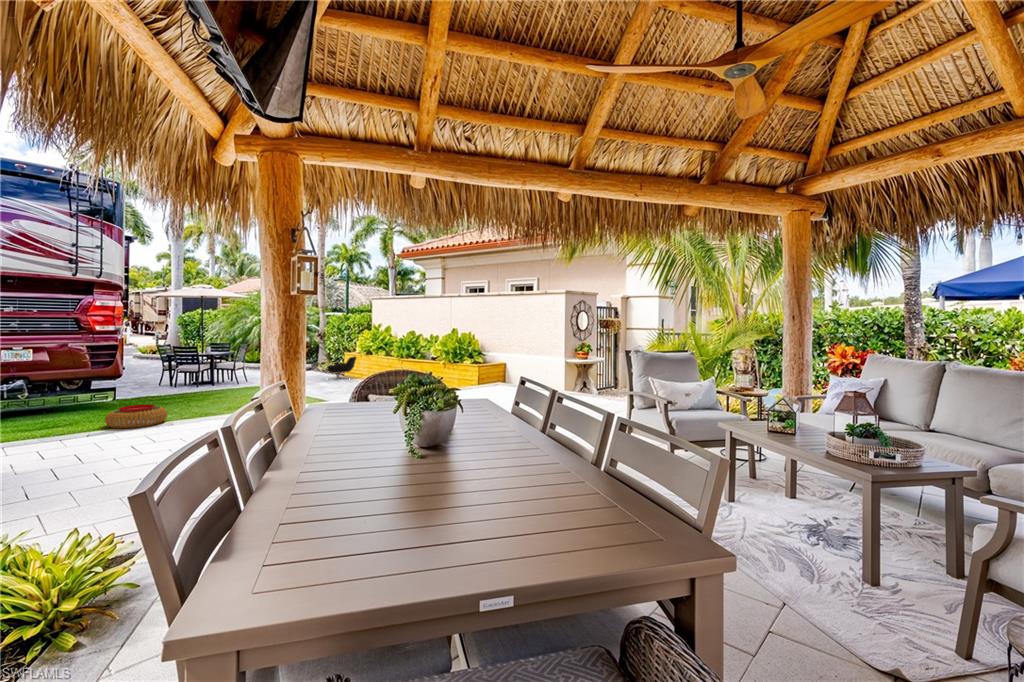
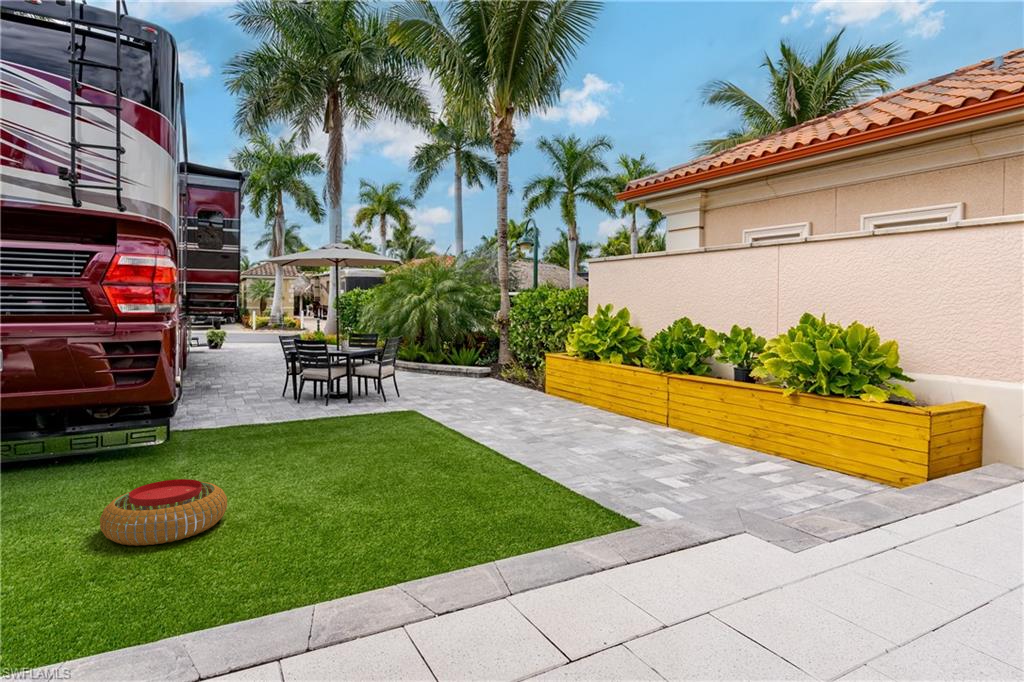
lounge chair: present [327,357,356,379] -> none [518,362,569,403]

